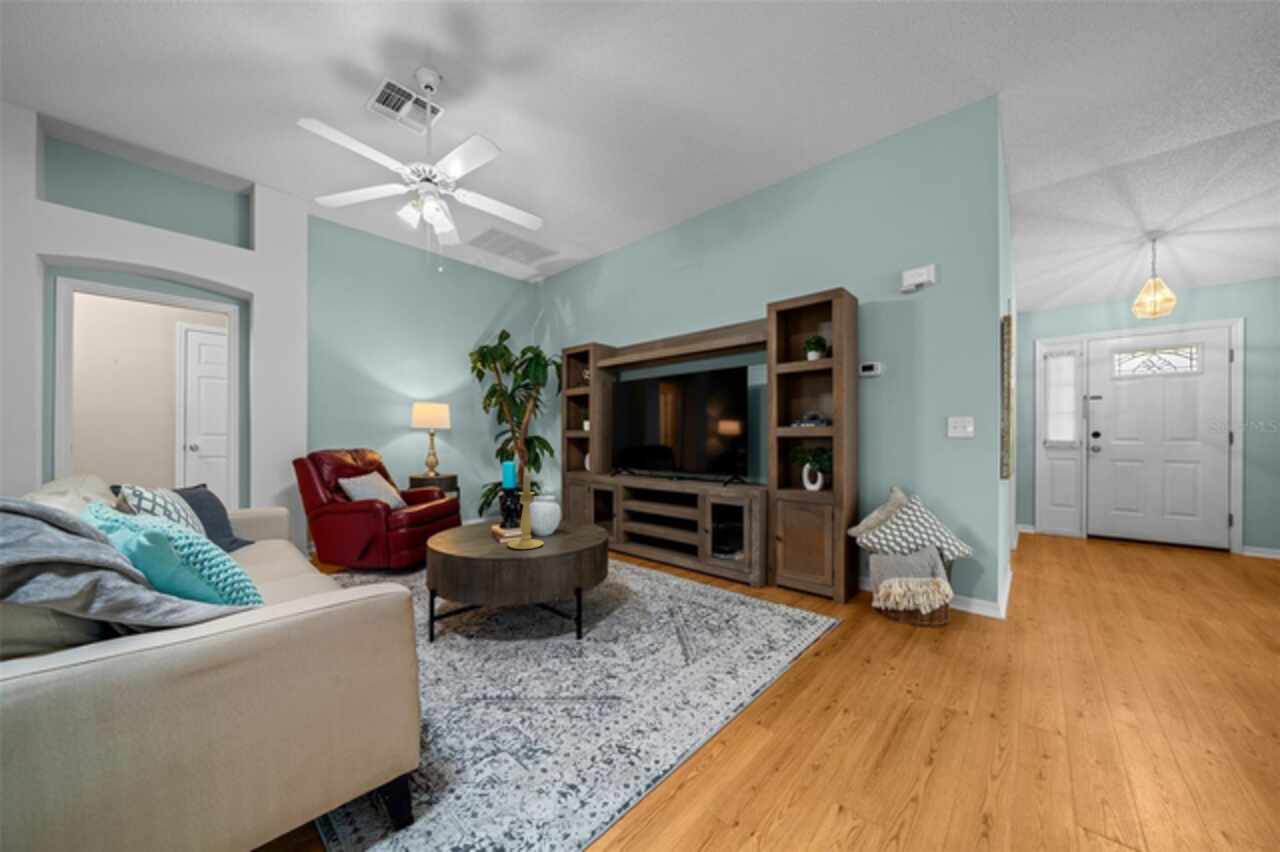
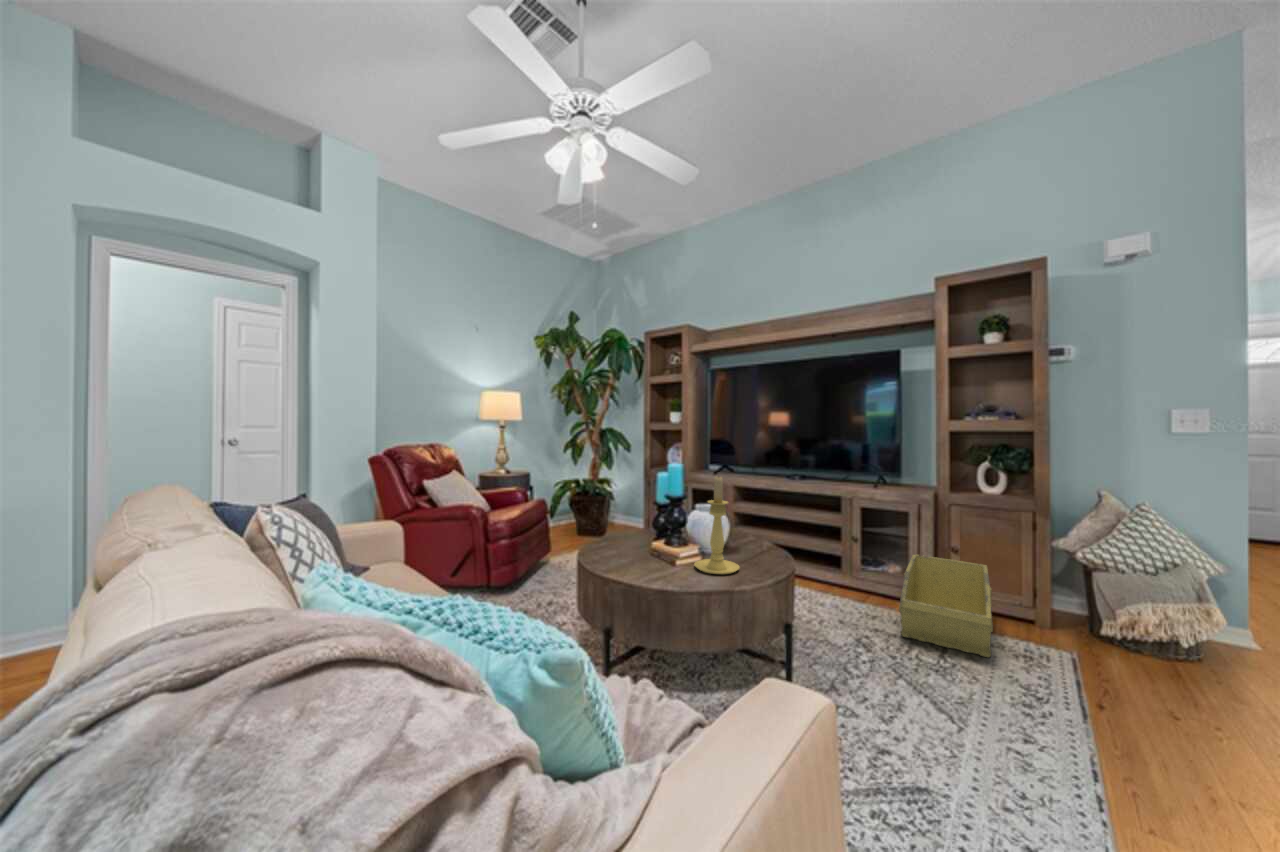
storage bin: none [704,542,800,623] -> present [899,555,993,657]

